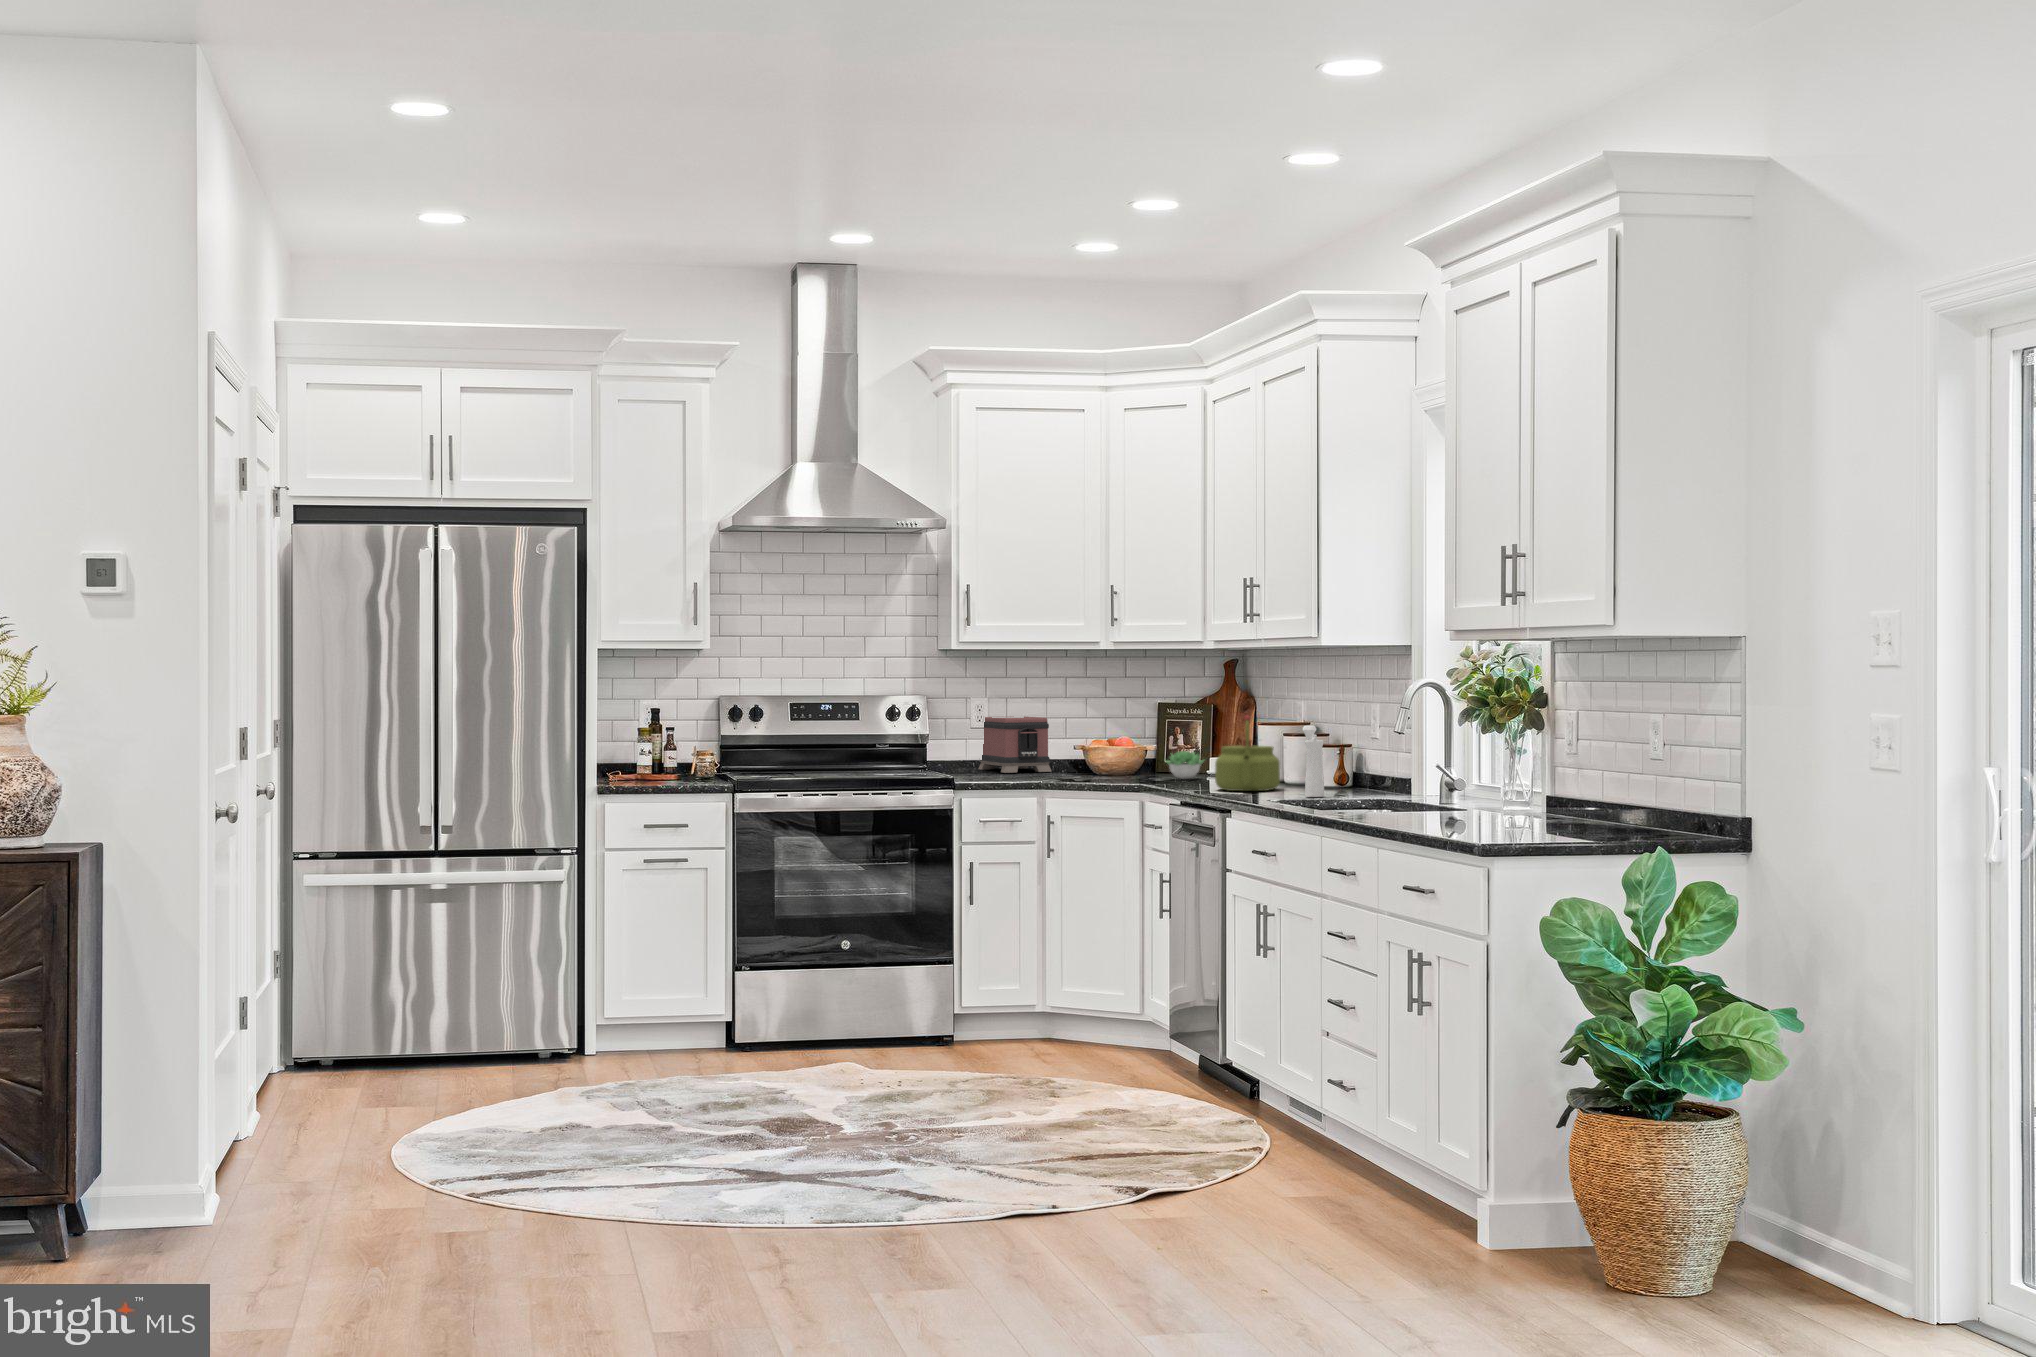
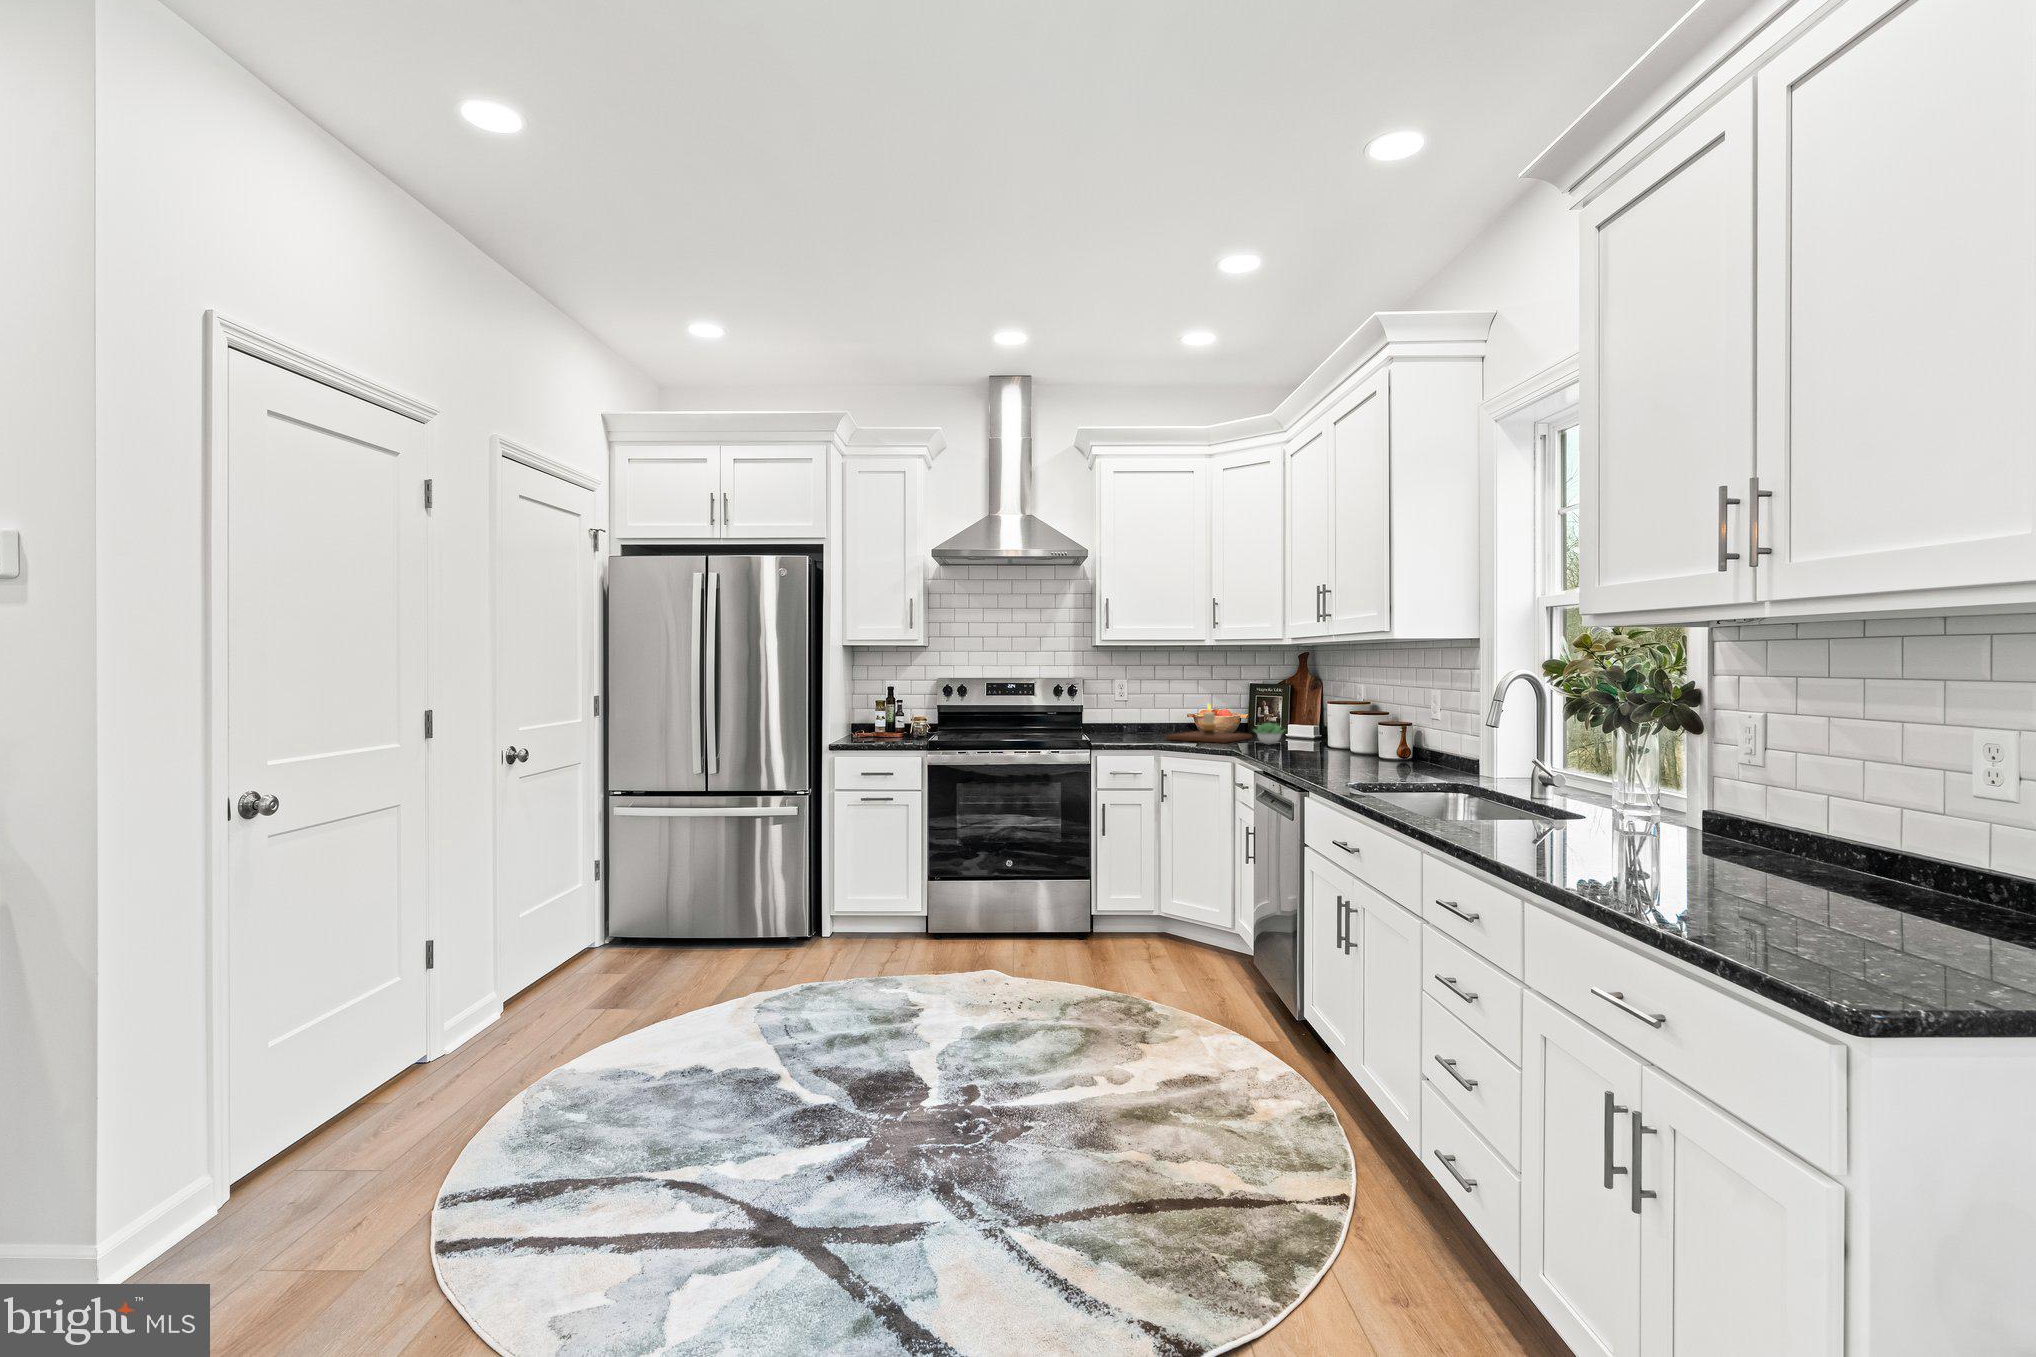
kettle: present [1215,715,1280,791] -> none [1294,697,1349,760]
toaster: present [978,717,1051,773] -> none [1120,693,1170,734]
pepper mill: present [1302,726,1324,797] -> none [1370,708,1391,770]
candle: none [1048,727,1162,778] -> present [1165,704,1252,743]

